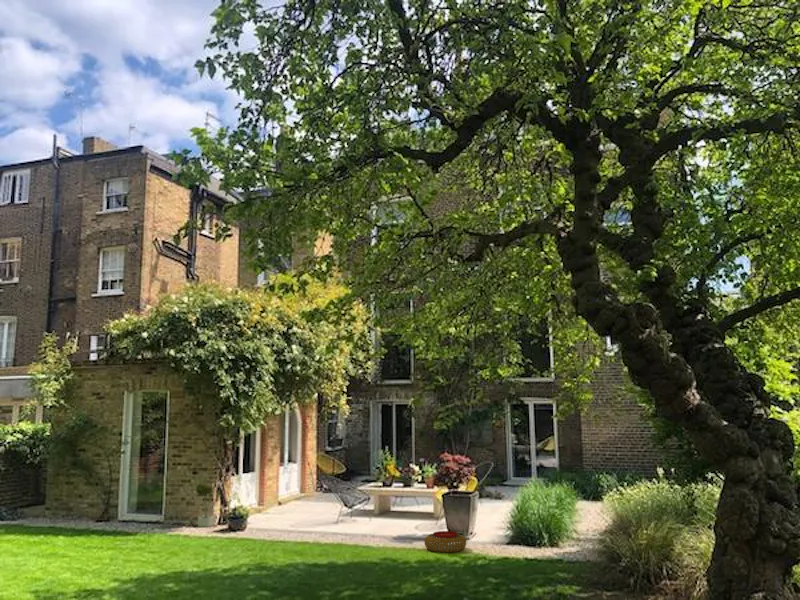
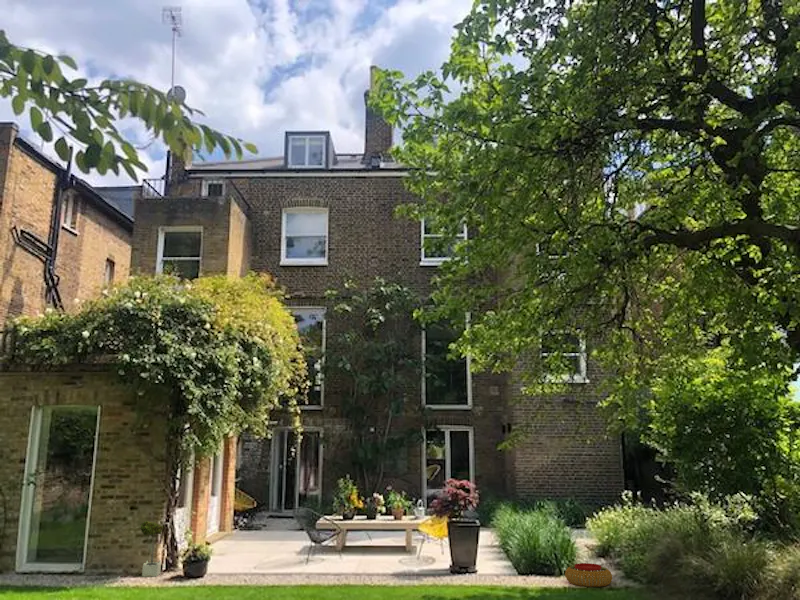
pouf: present [425,531,466,552] -> present [565,563,612,587]

